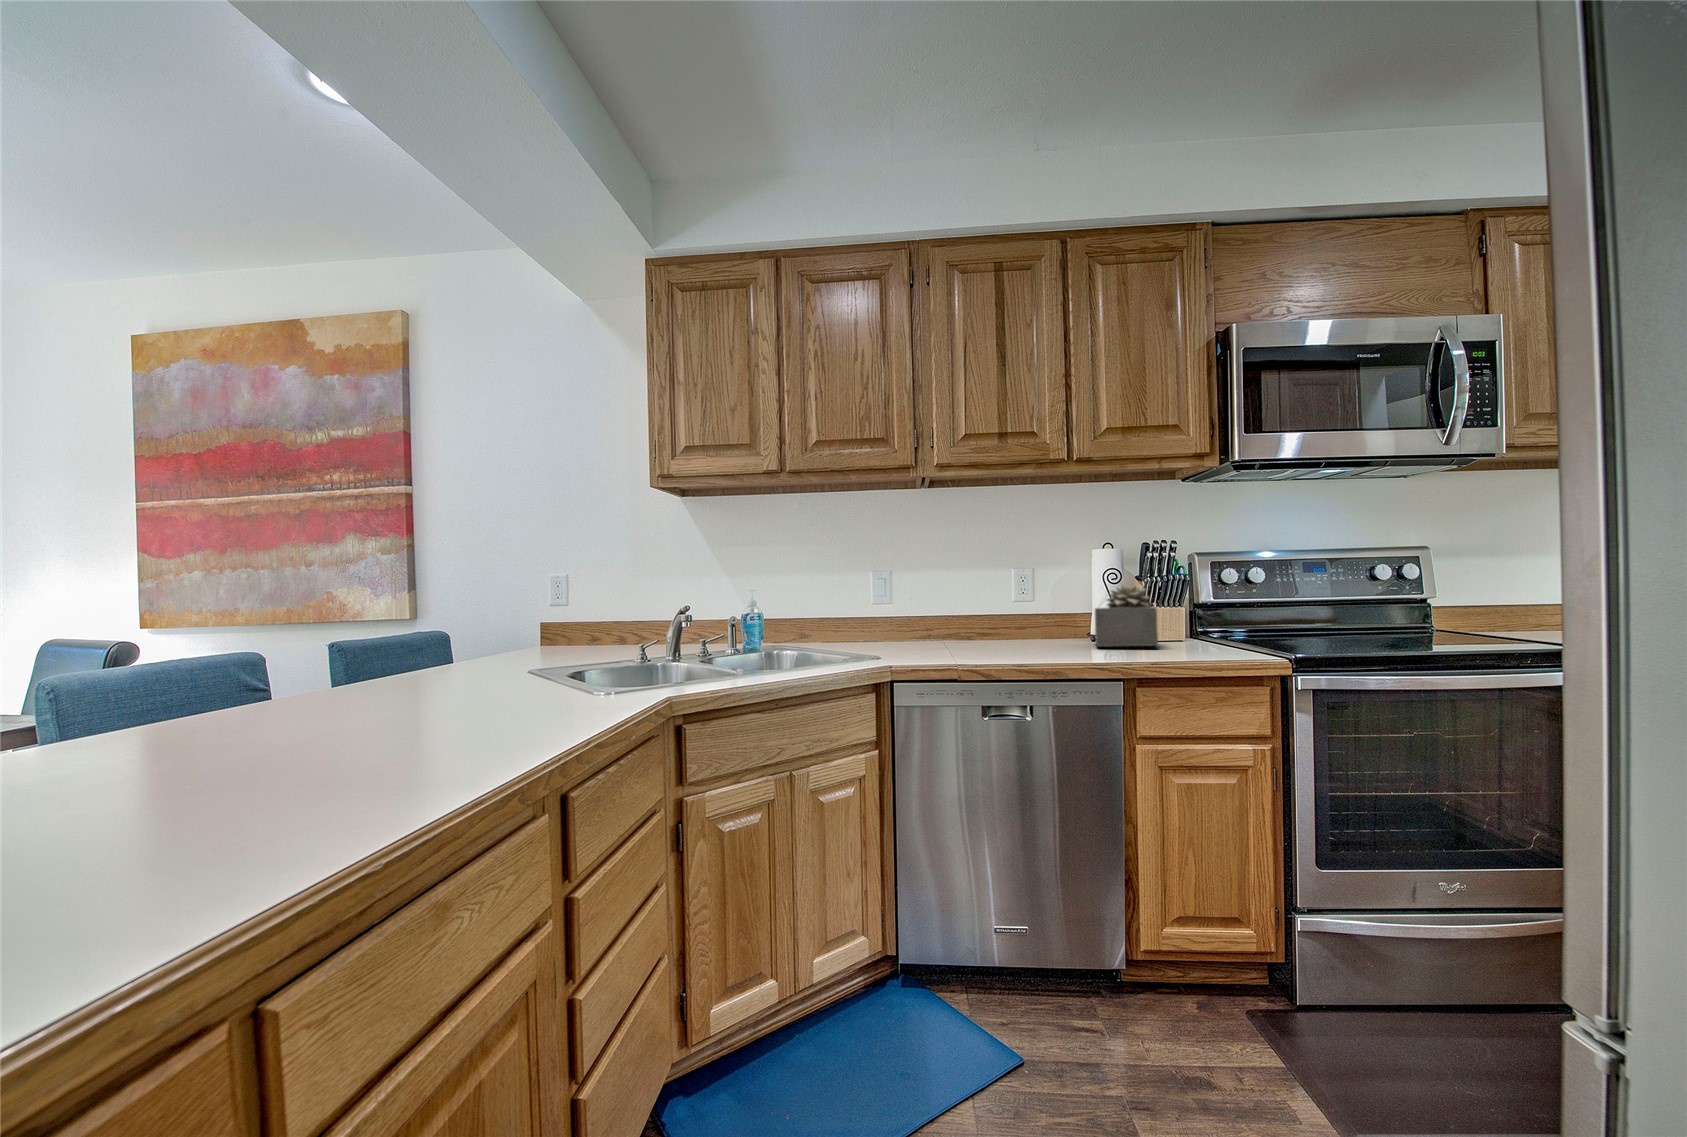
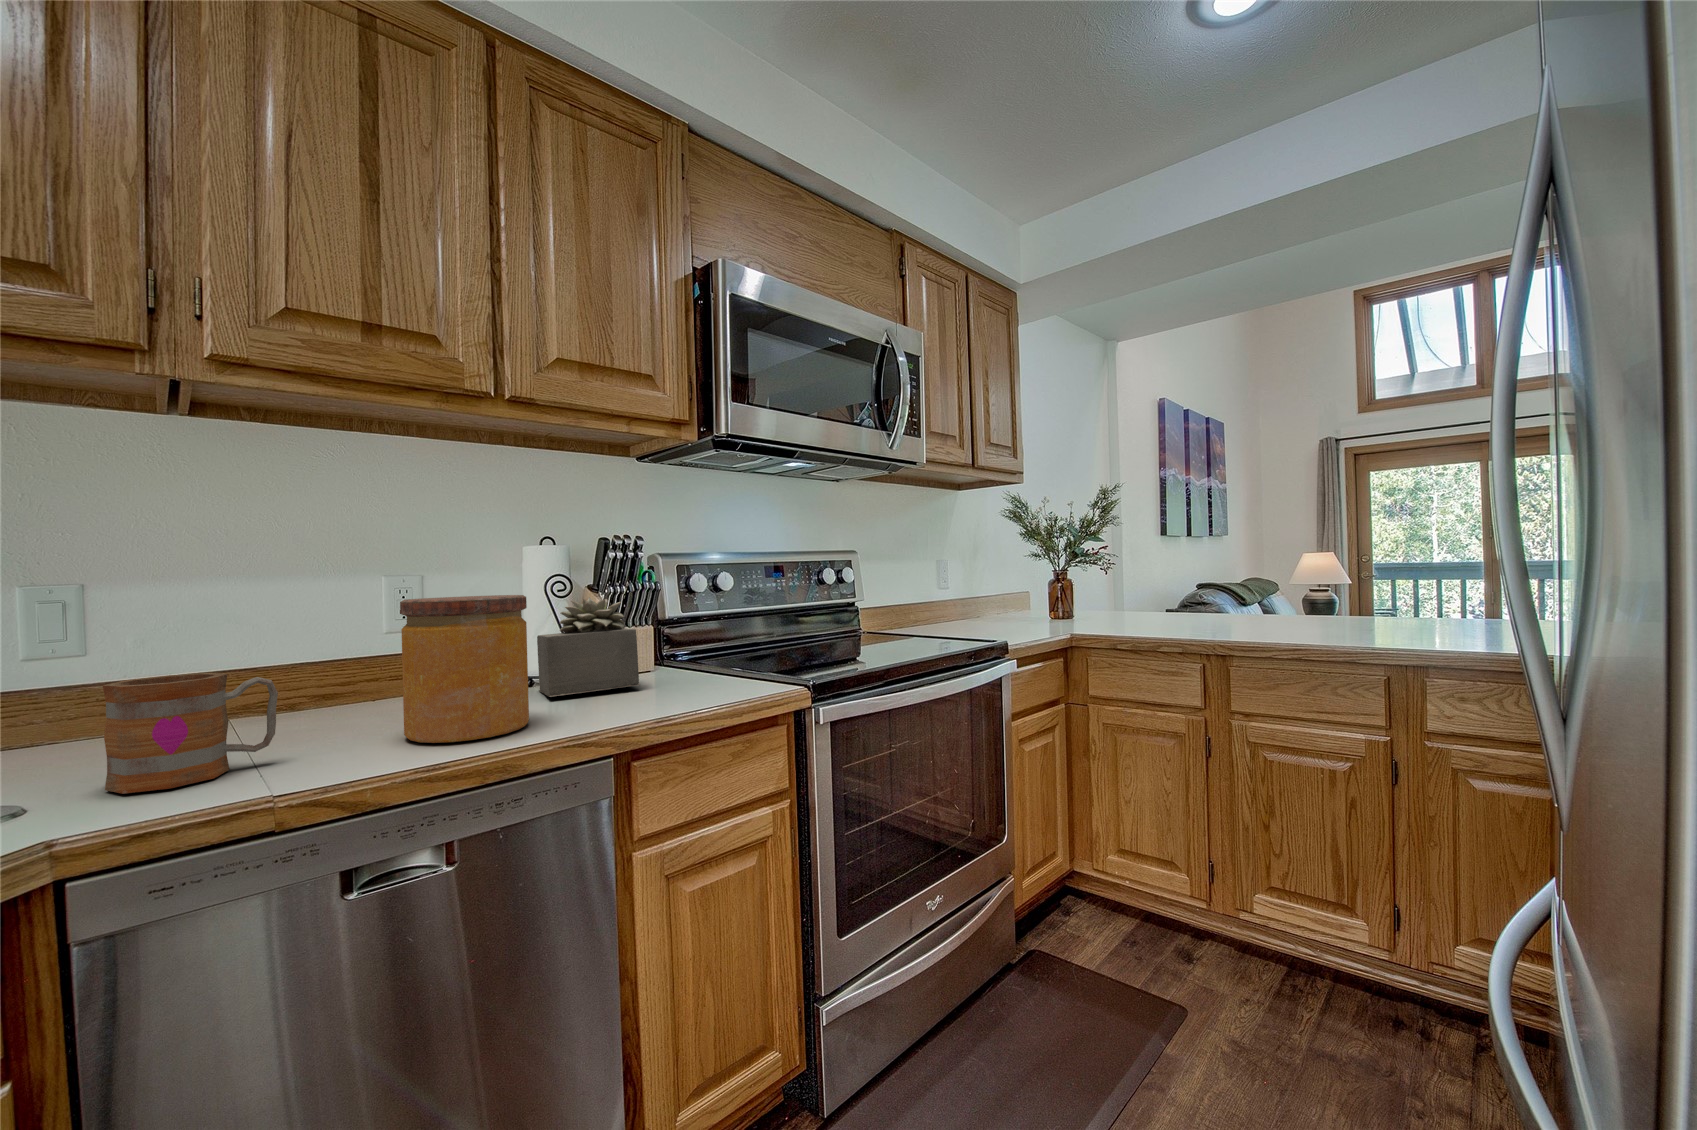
jar: none [1012,581,1077,659] -> present [400,595,529,743]
mug: none [904,612,961,659] -> present [103,673,278,794]

